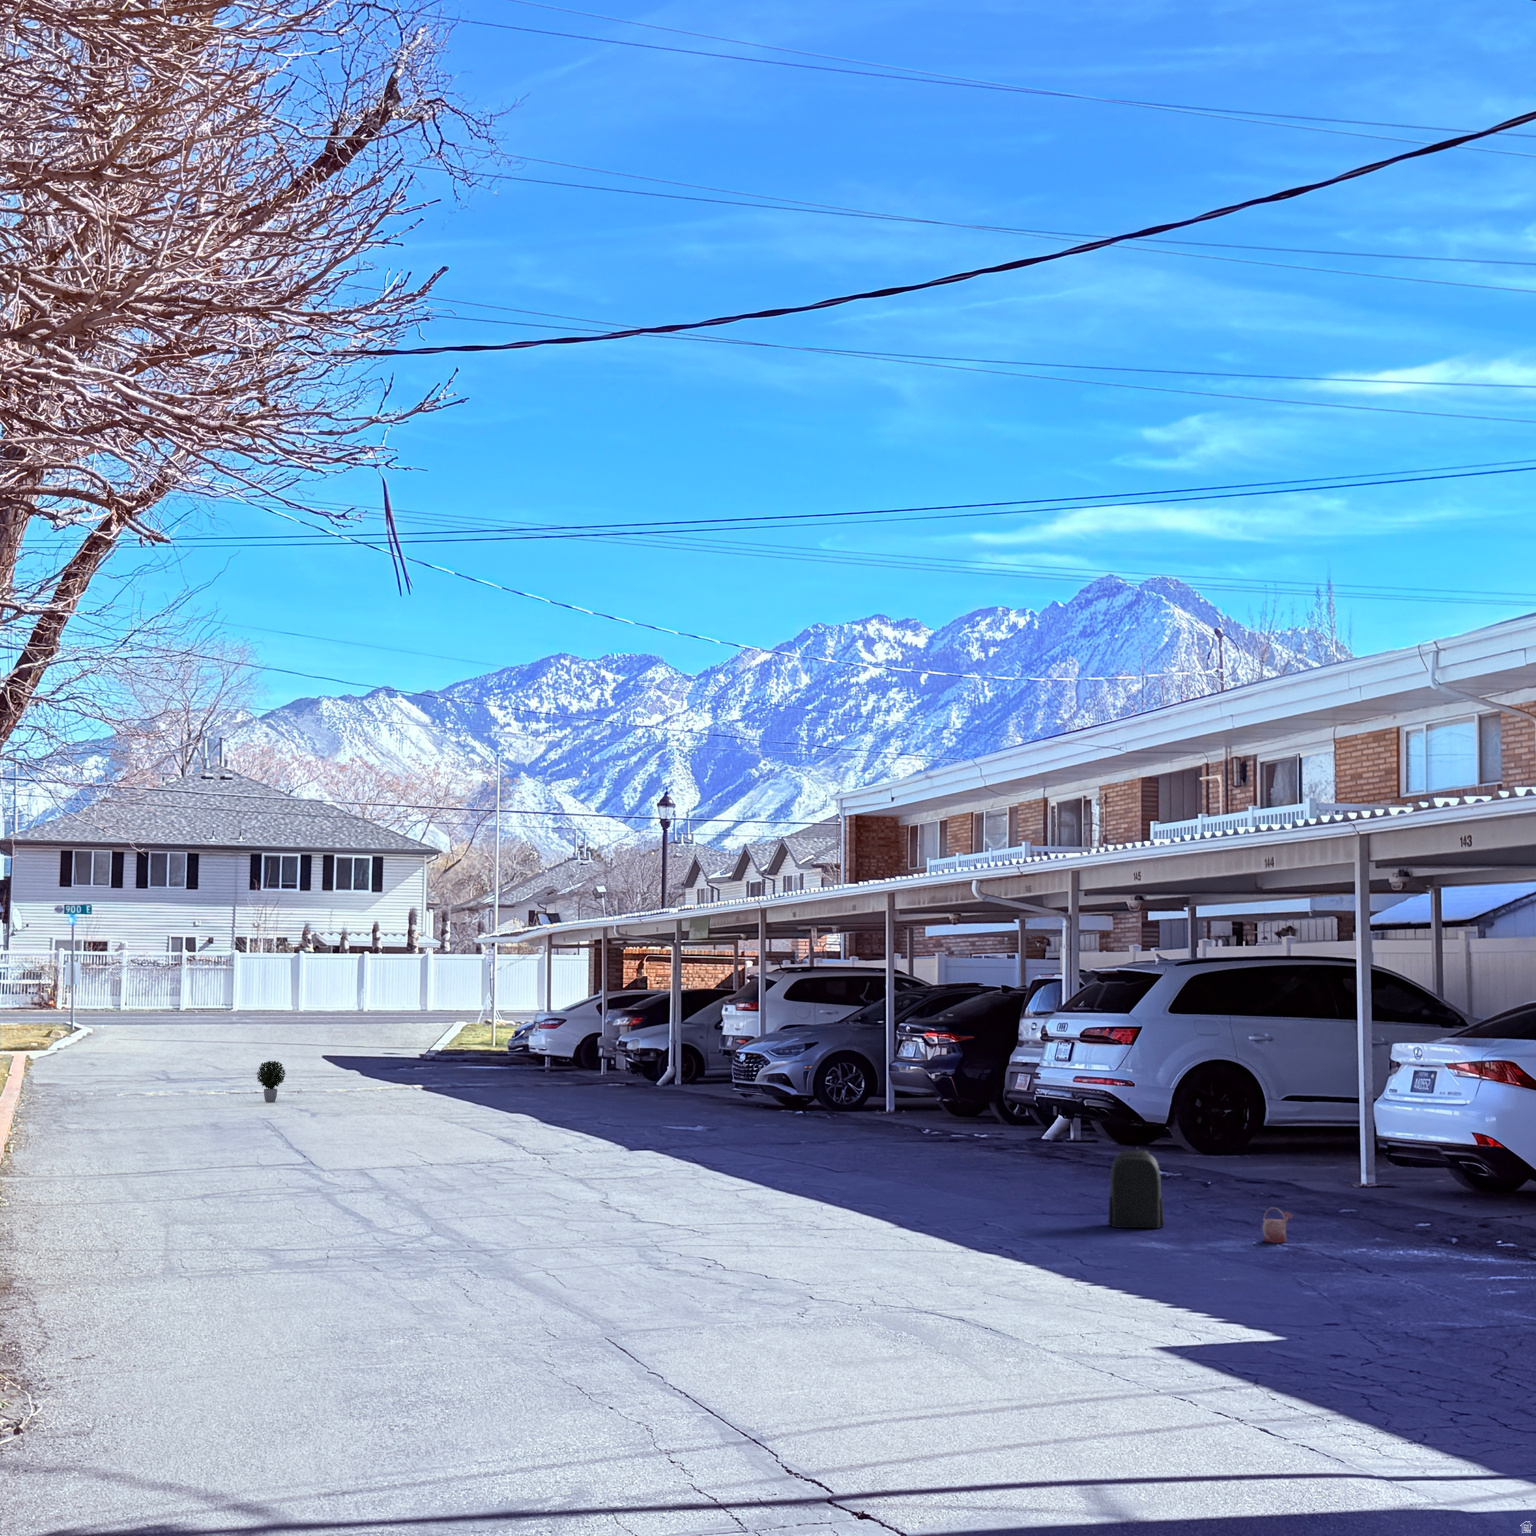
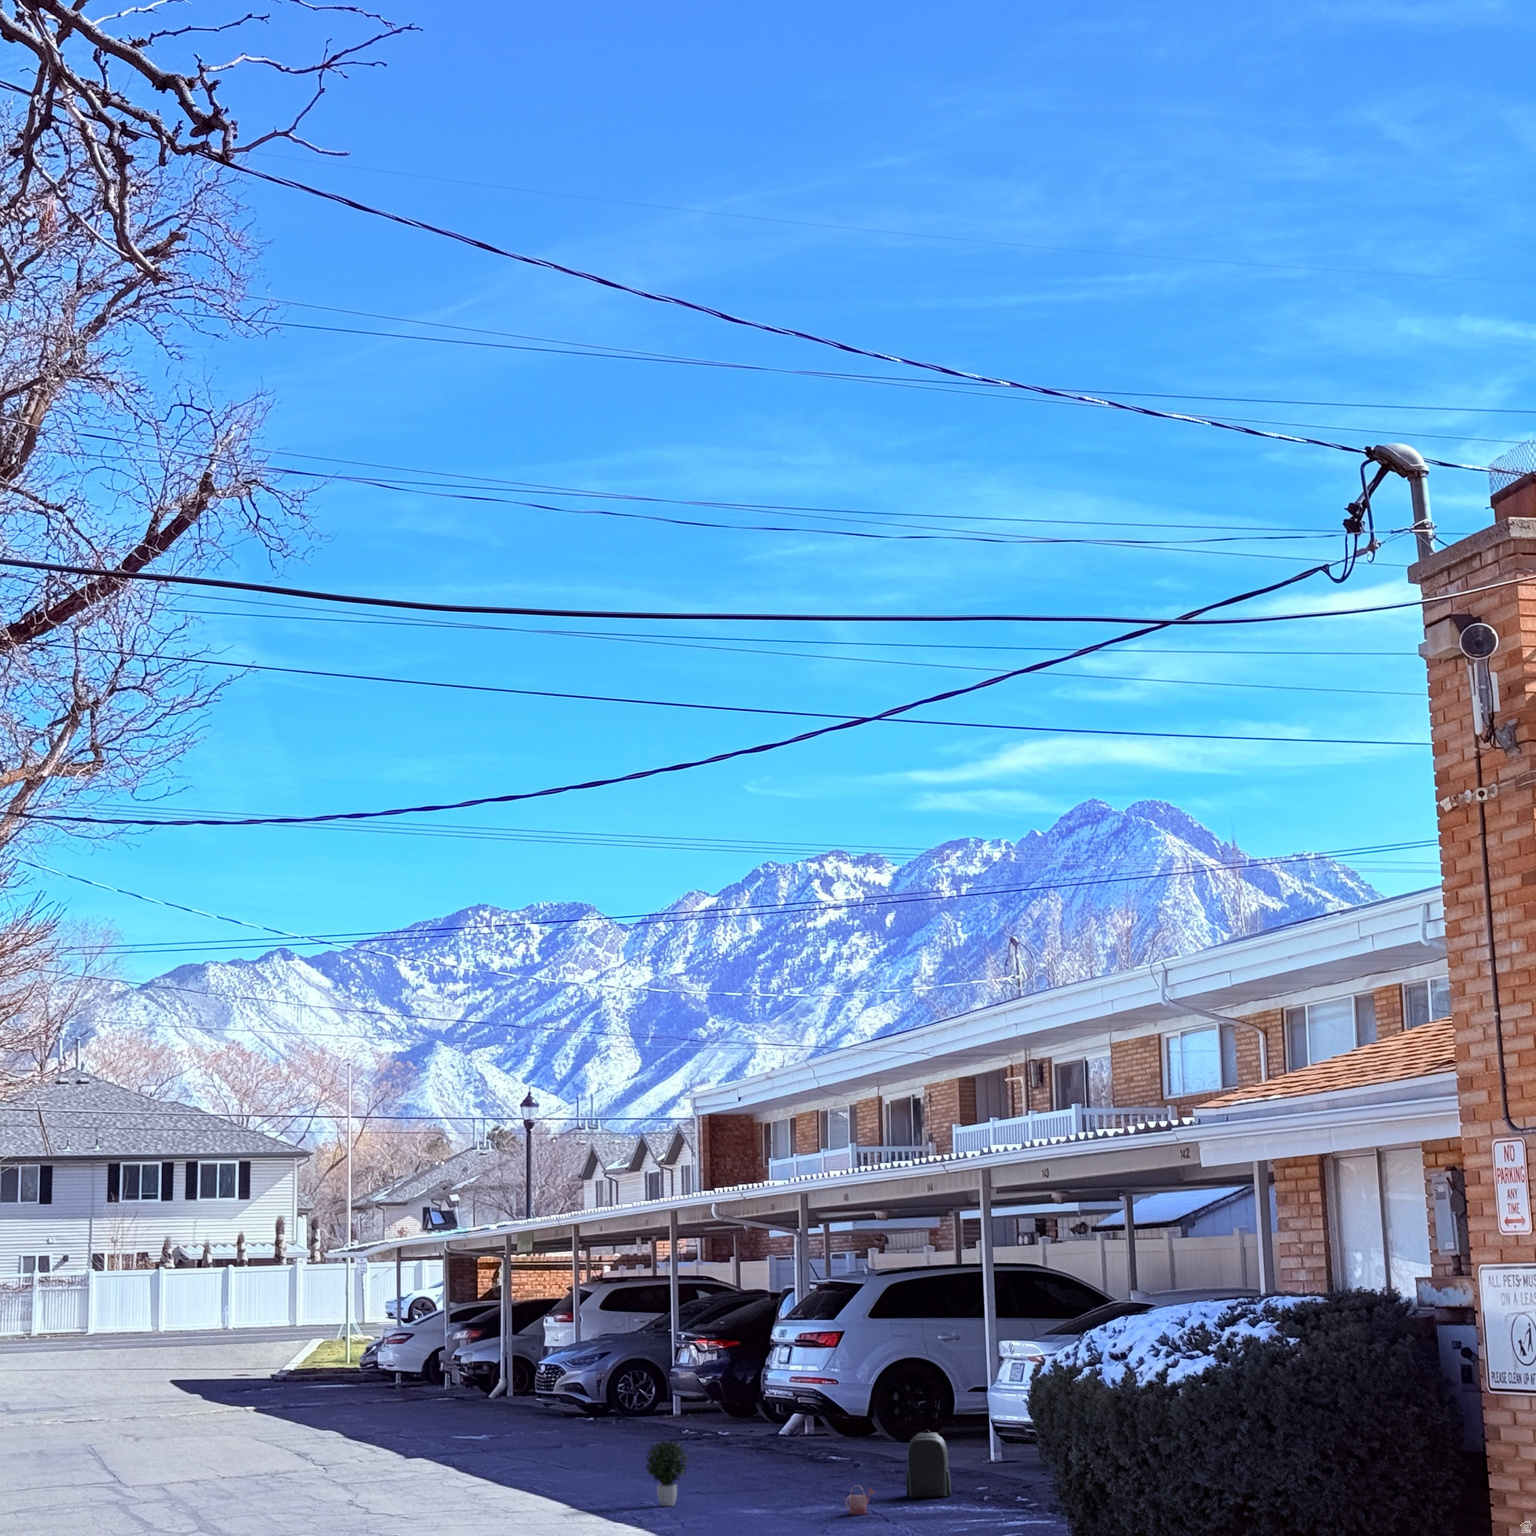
potted plant: present [257,1061,286,1102] -> present [647,1440,687,1506]
backpack: present [1108,1150,1164,1228] -> present [907,1431,951,1497]

